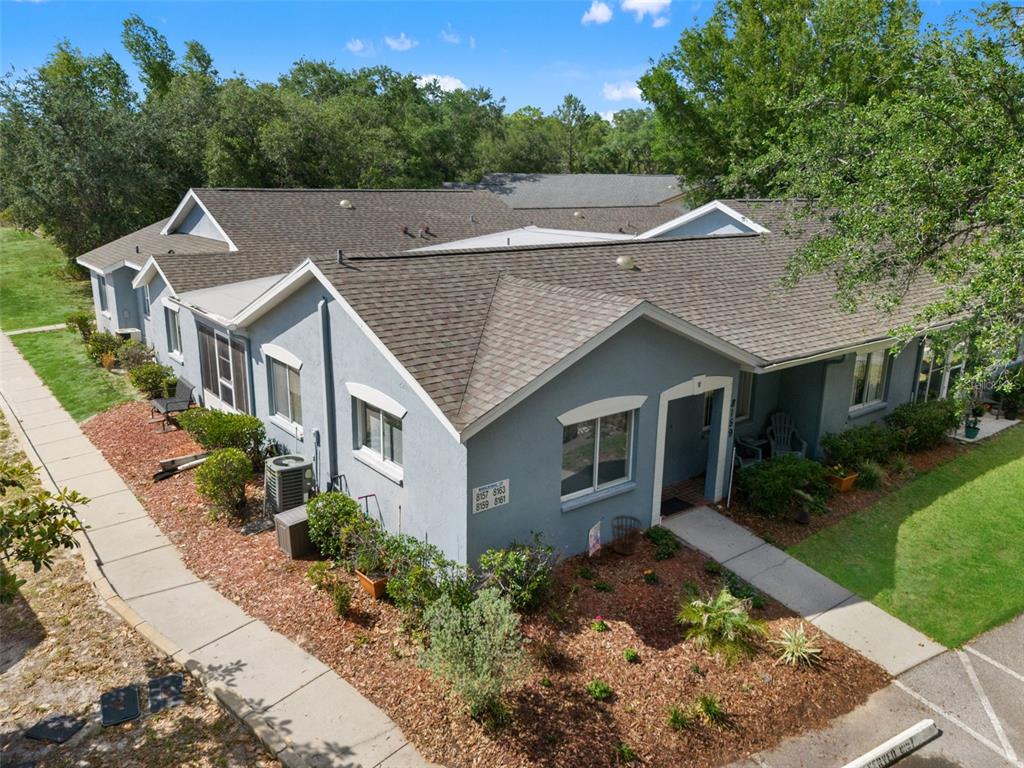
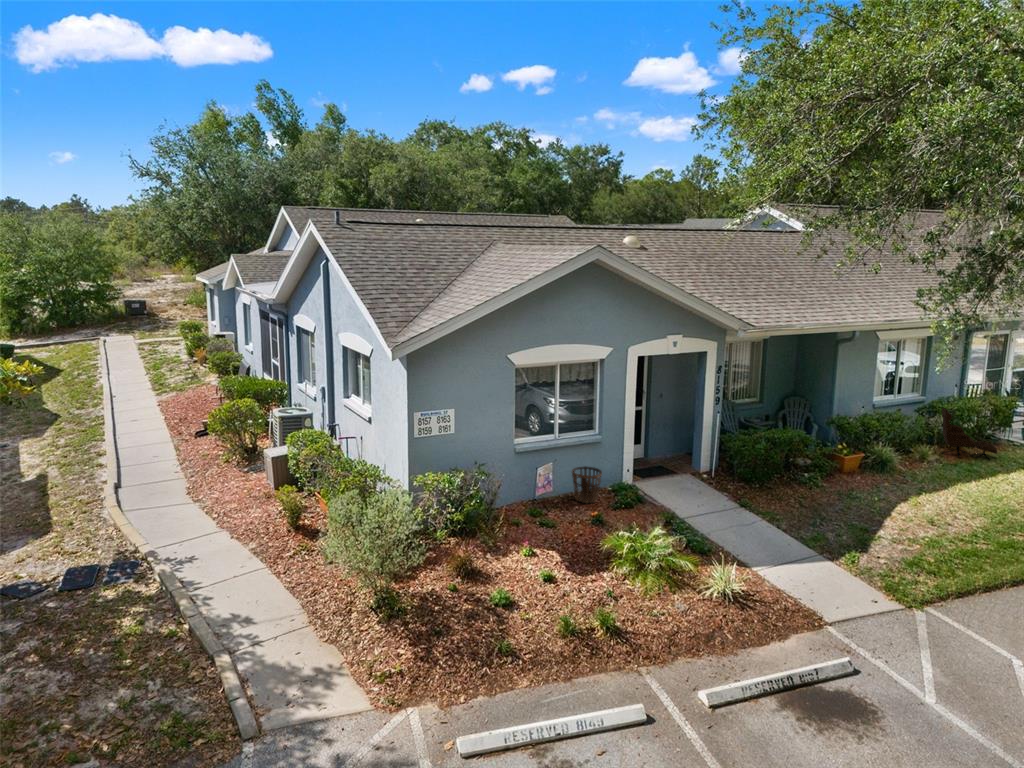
lounge chair: none [915,416,966,465] -> present [942,408,997,460]
potted plant: present [795,490,815,524] -> none [777,460,802,496]

